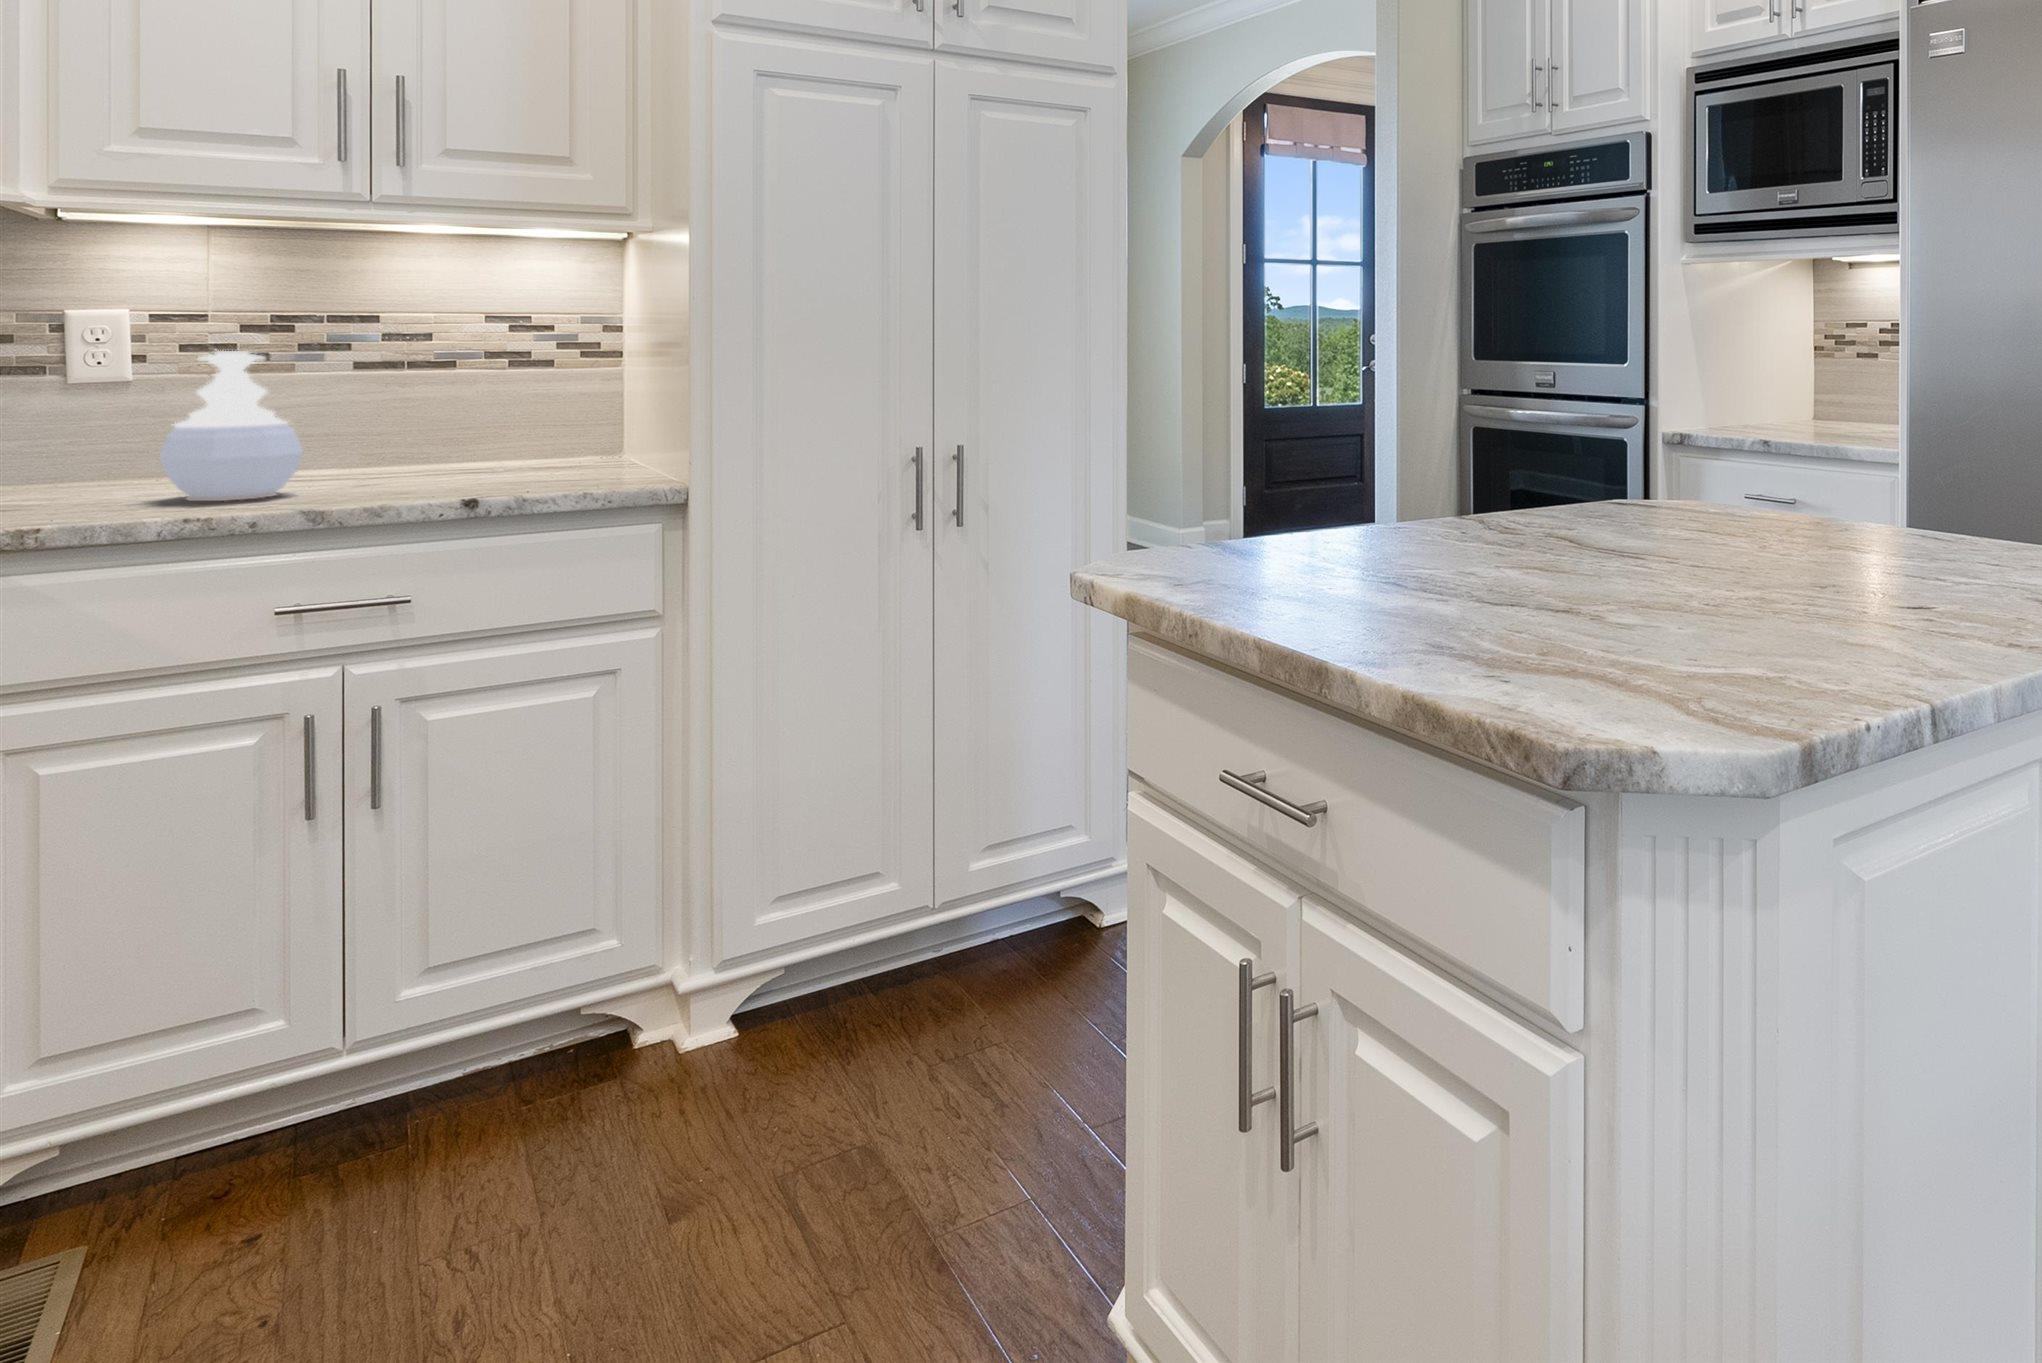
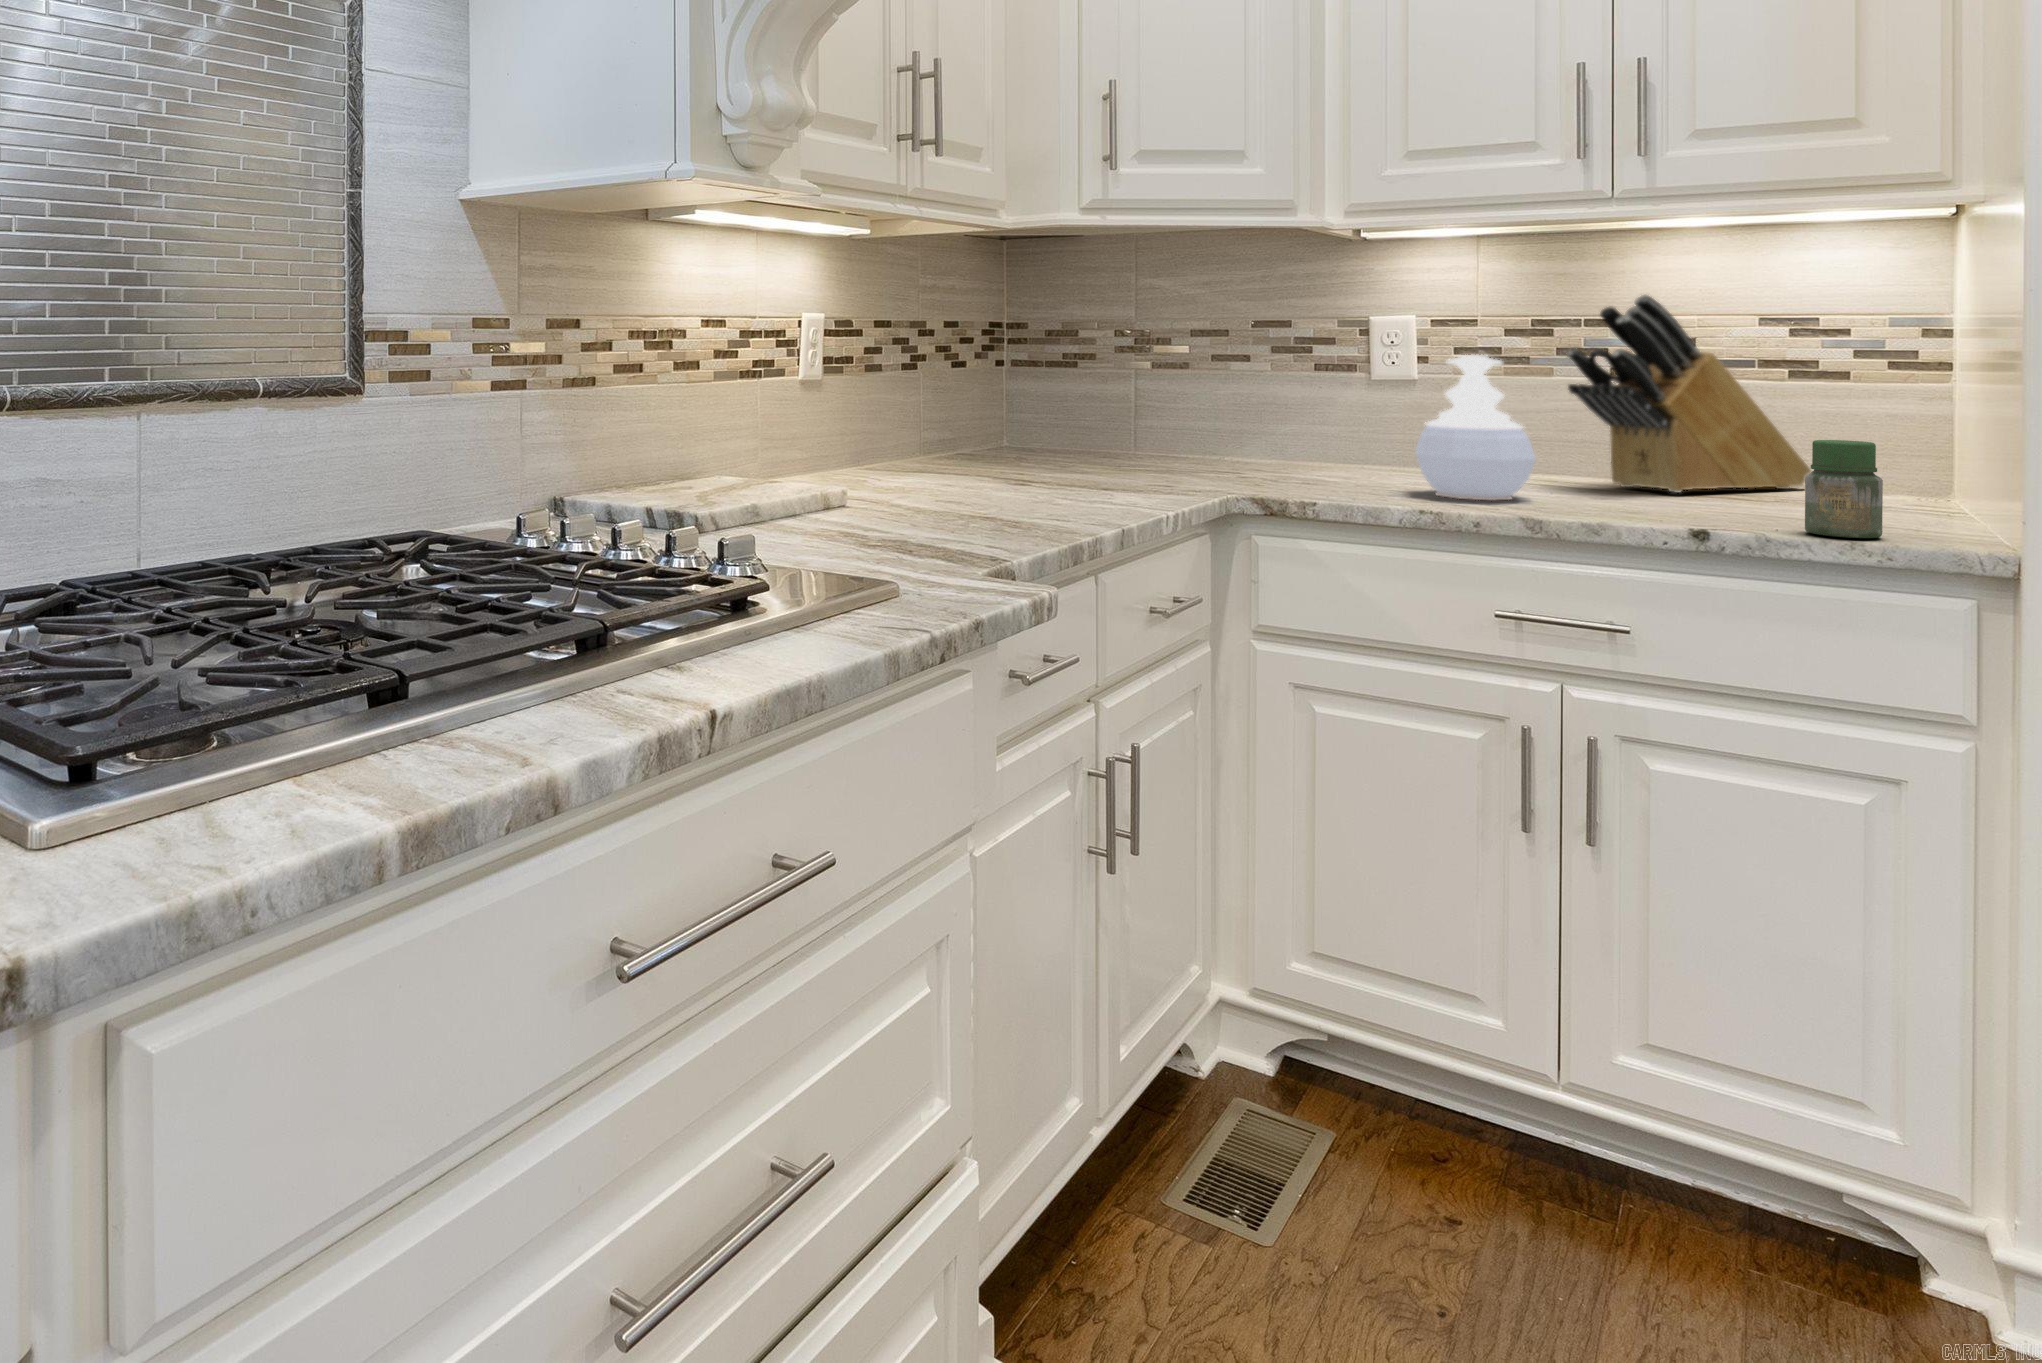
knife block: none [322,292,529,473] -> present [1567,295,1811,492]
jar: none [550,413,604,491] -> present [1805,440,1883,538]

